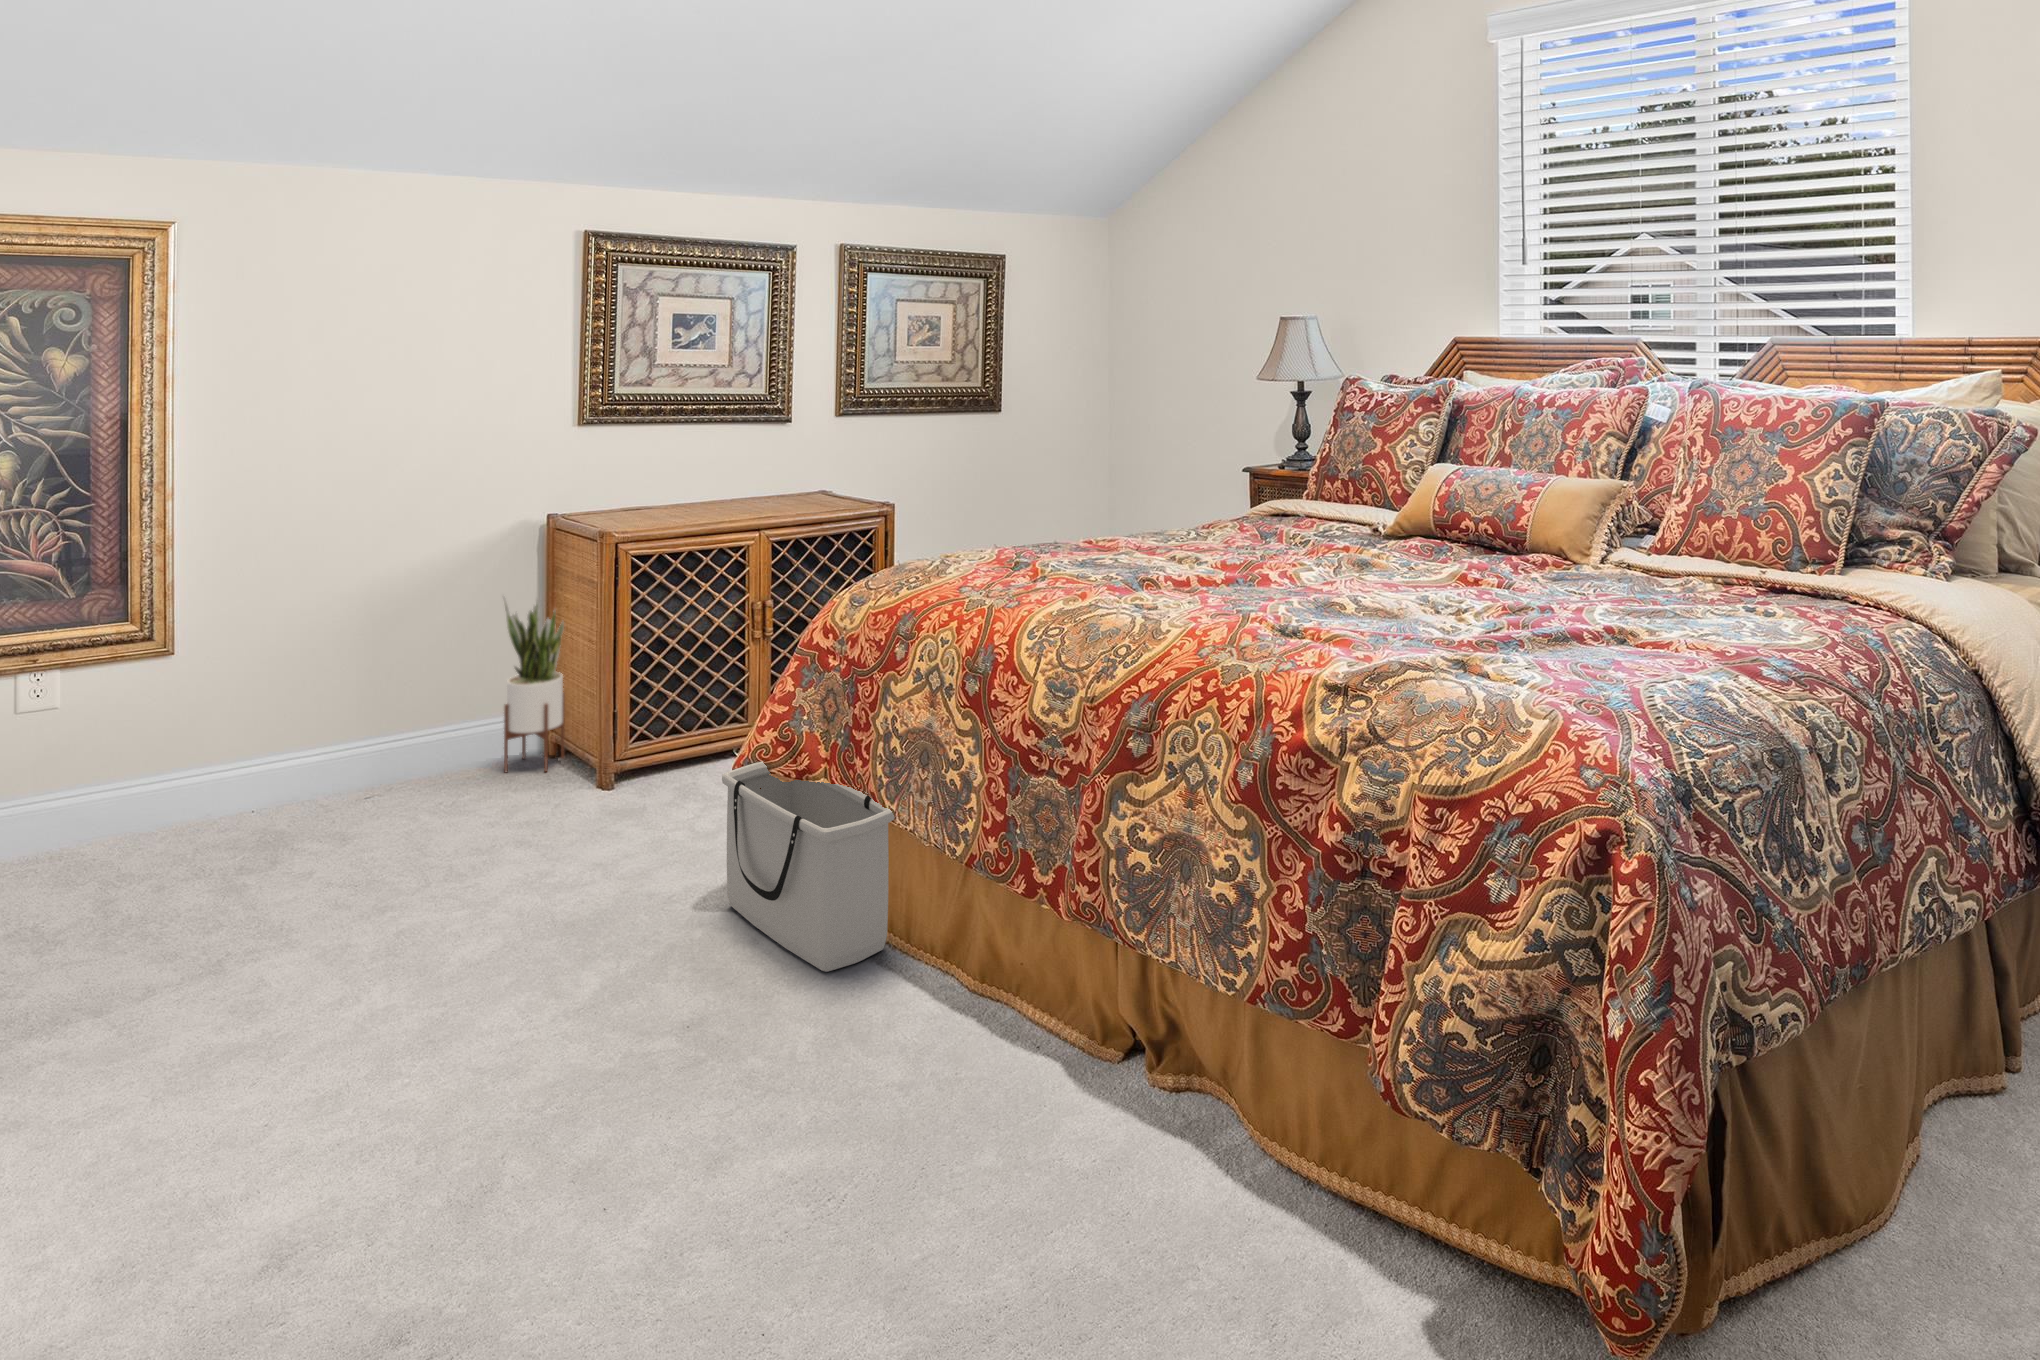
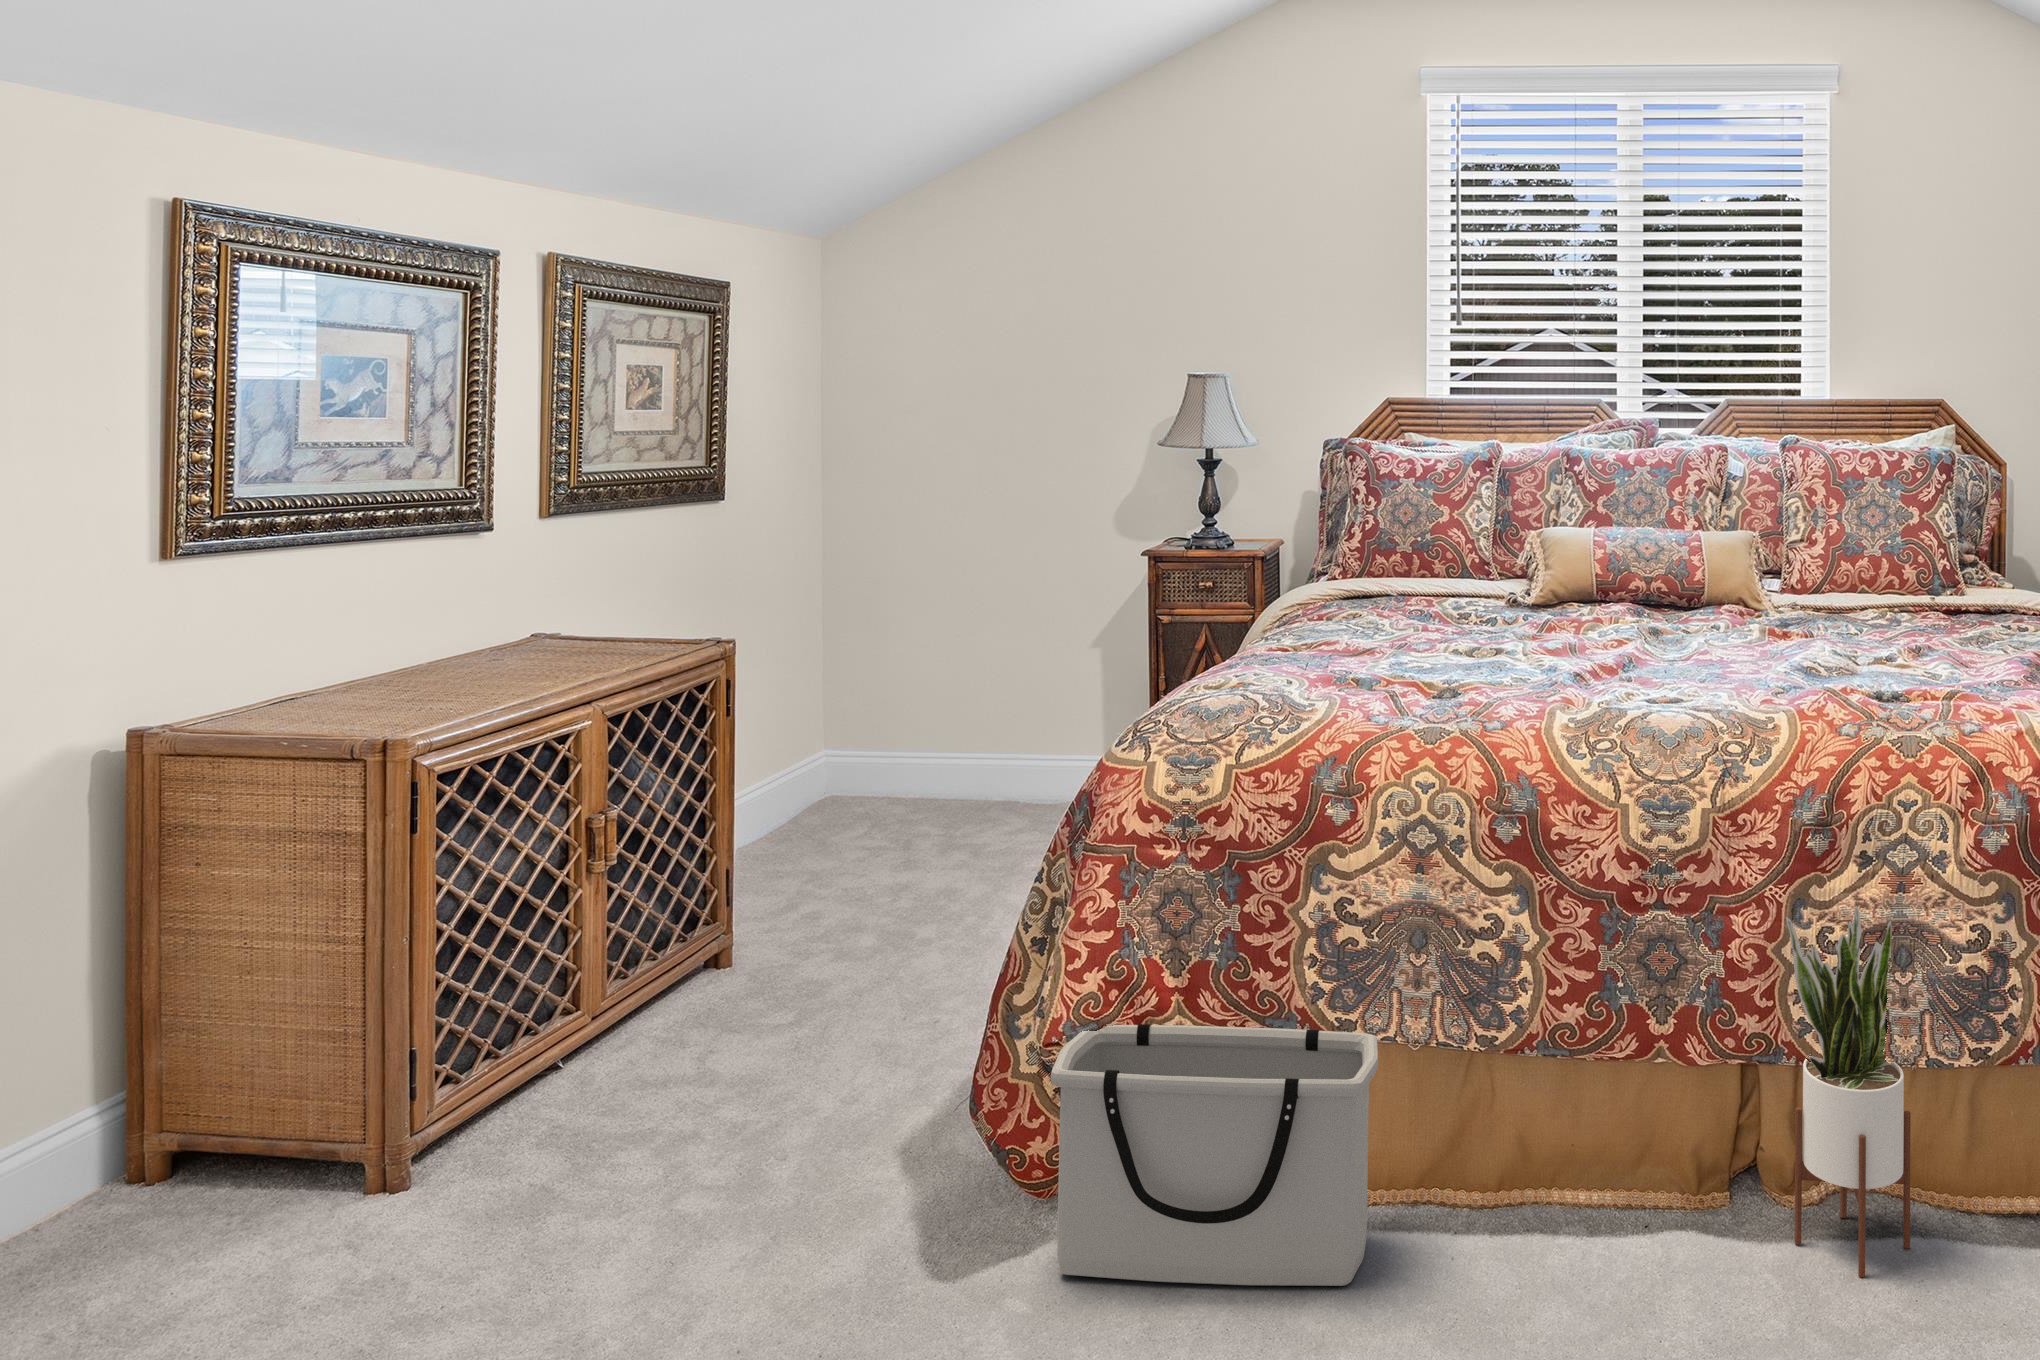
potted plant: present [503,597,565,772] -> present [1786,906,1911,1277]

